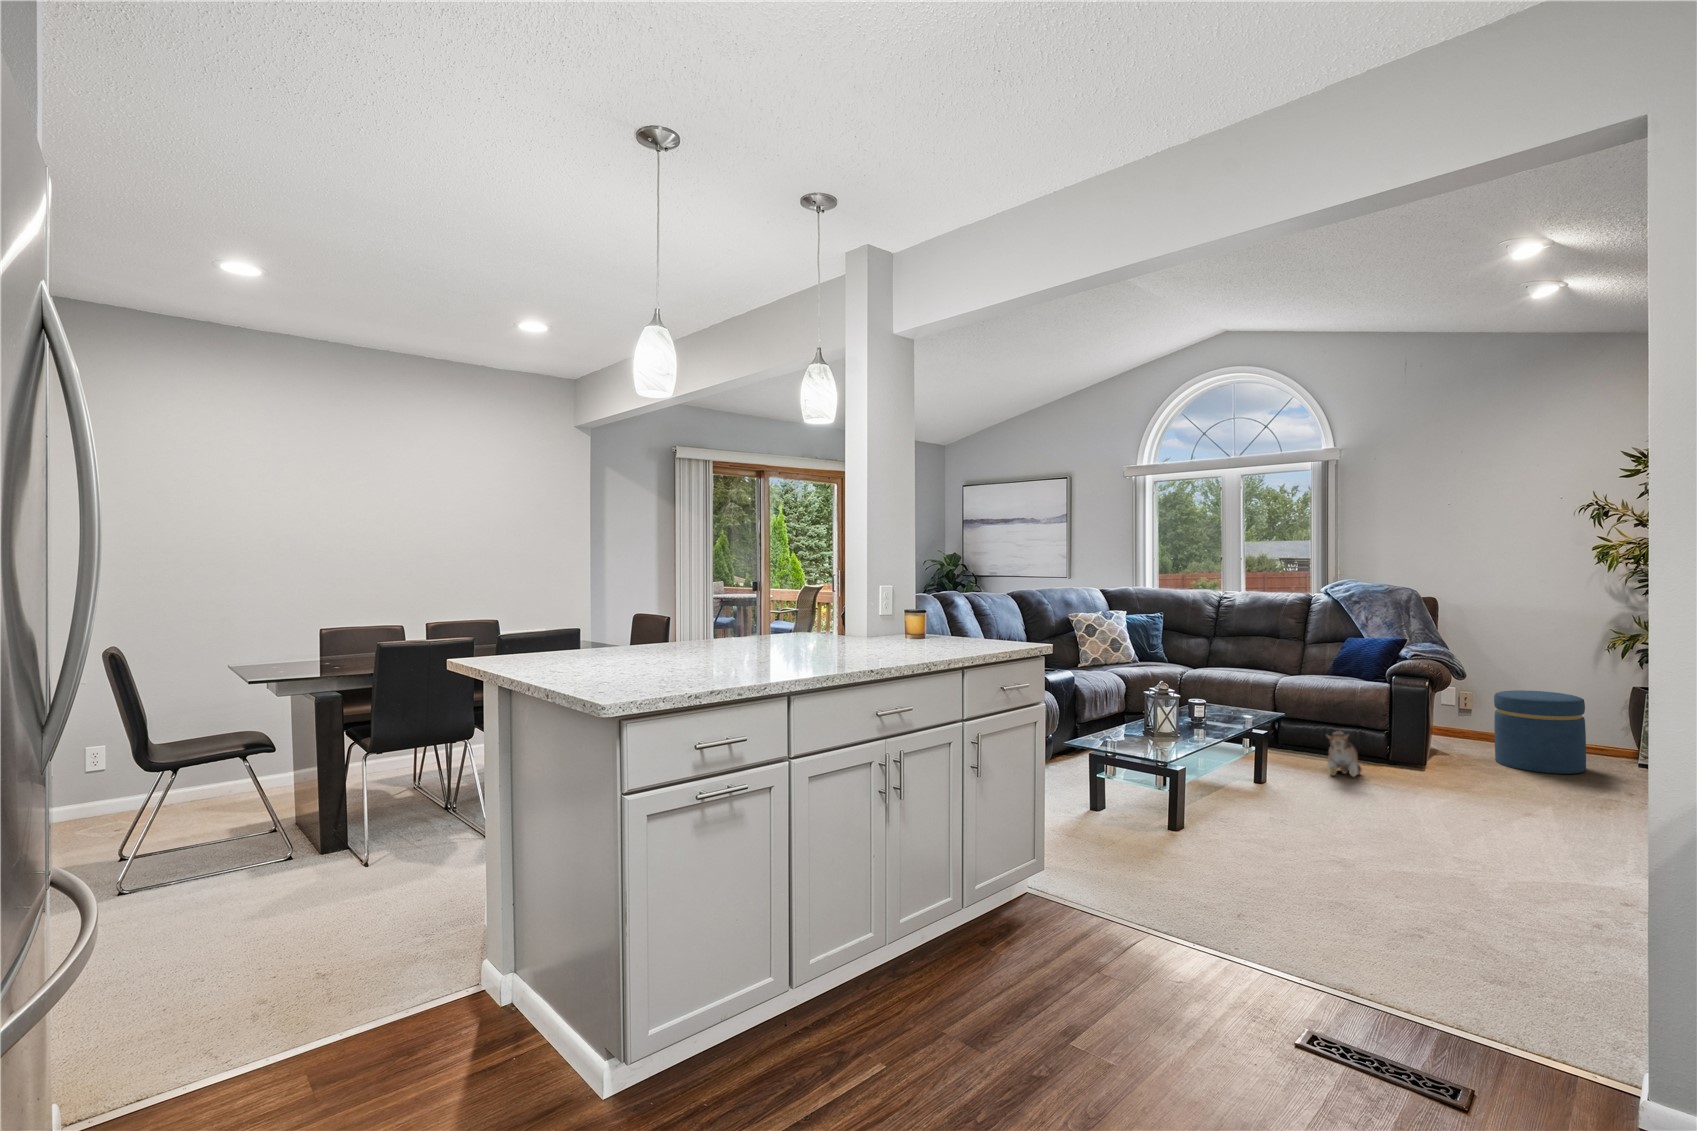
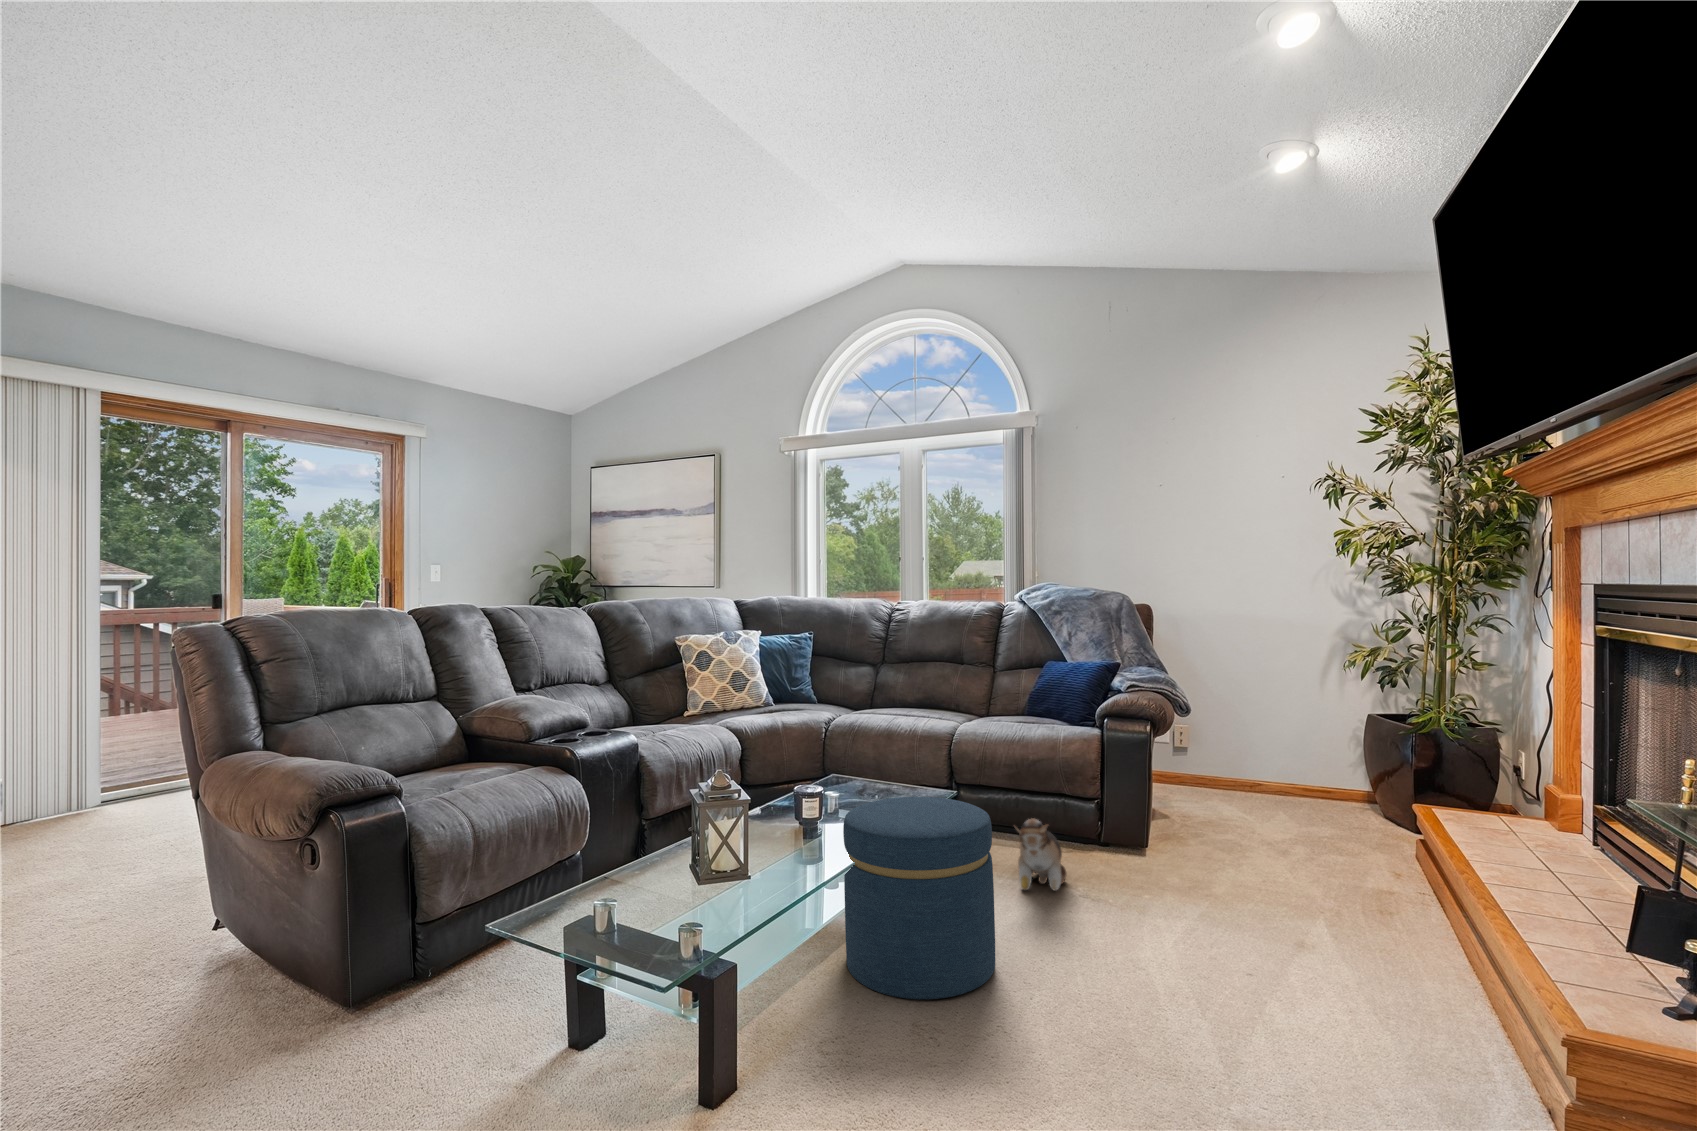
ottoman: present [1494,690,1586,774] -> present [843,797,995,999]

